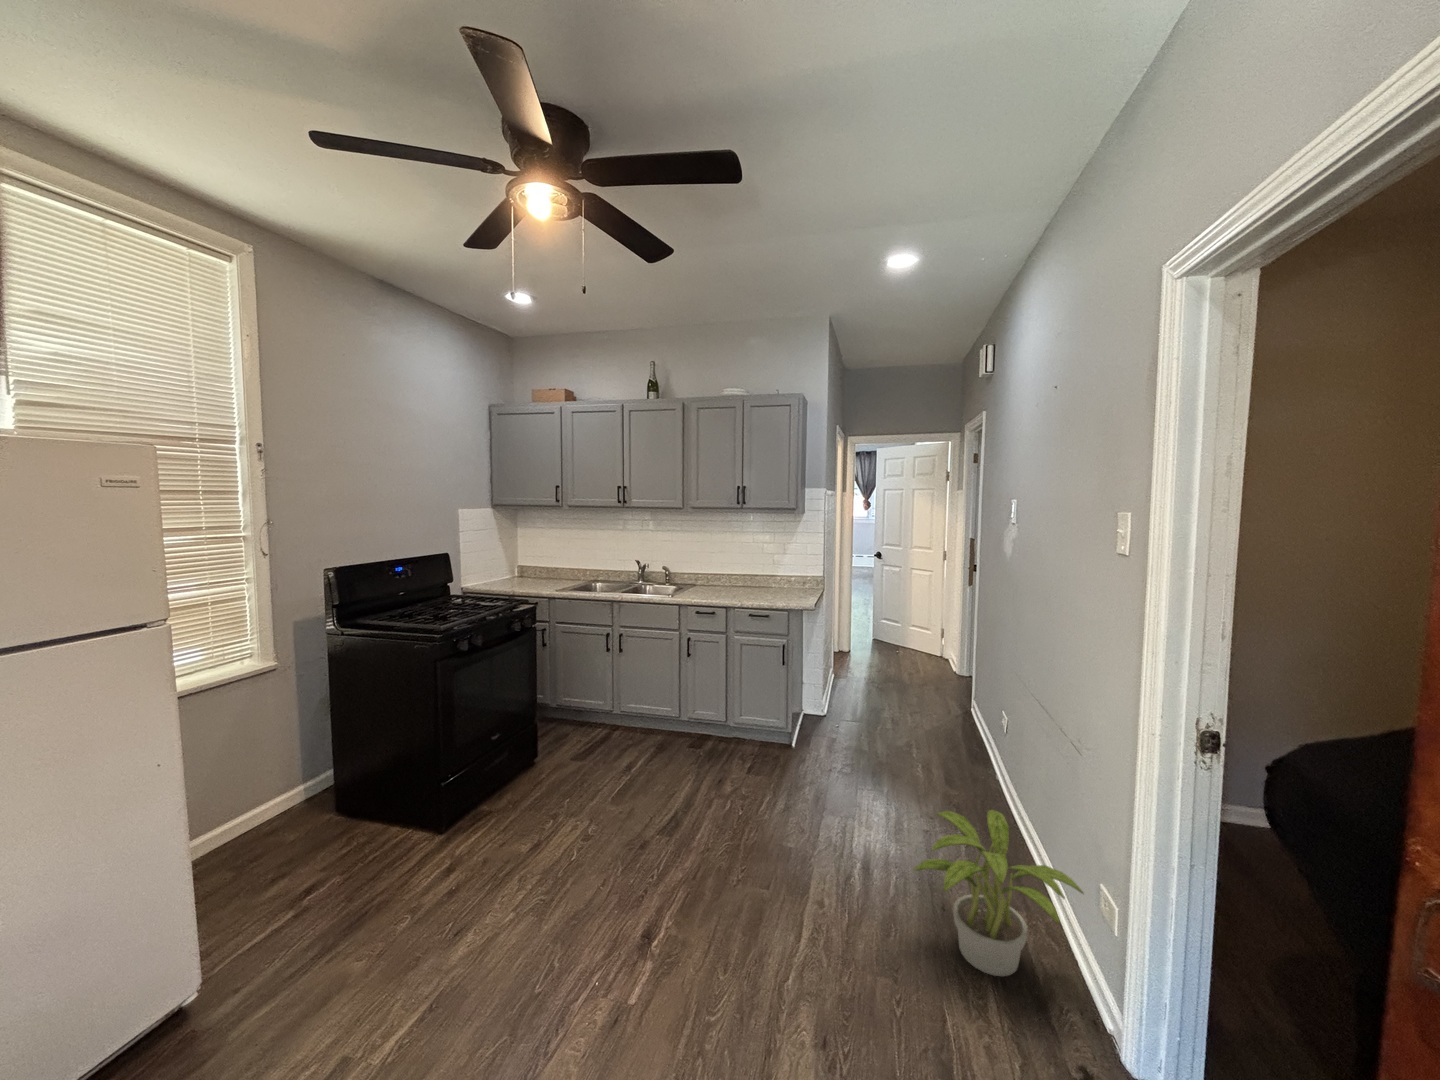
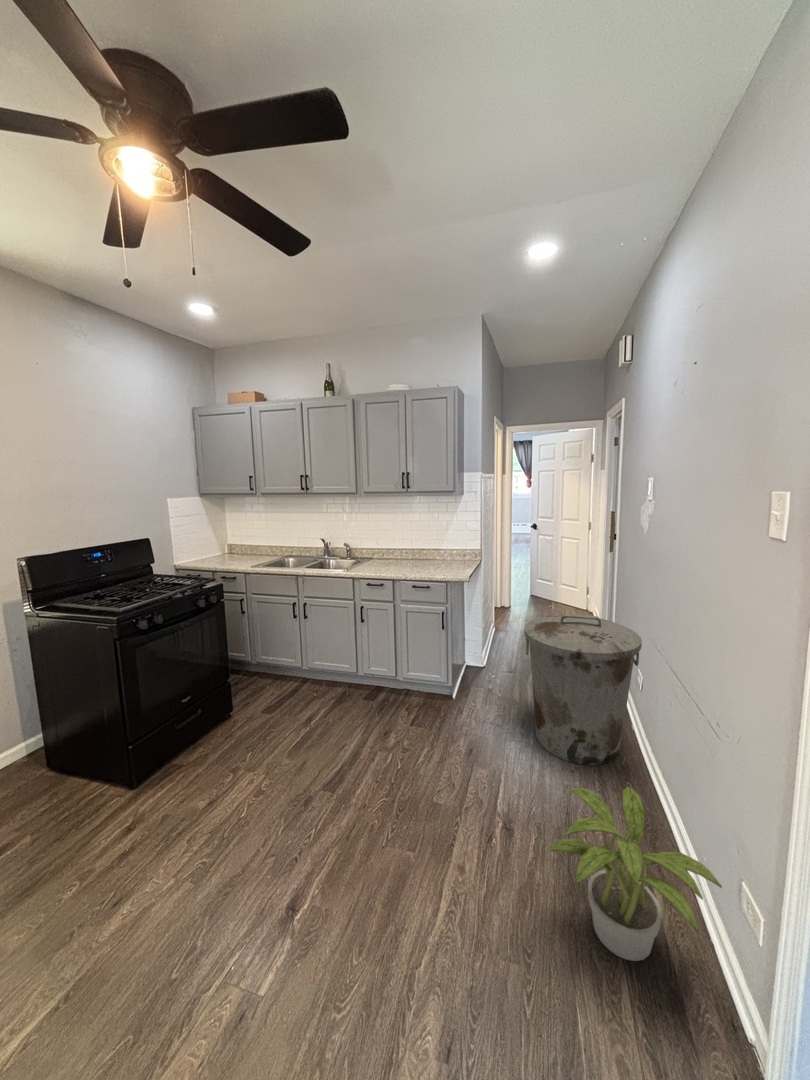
trash can: none [878,645,1005,810] -> present [524,614,642,765]

